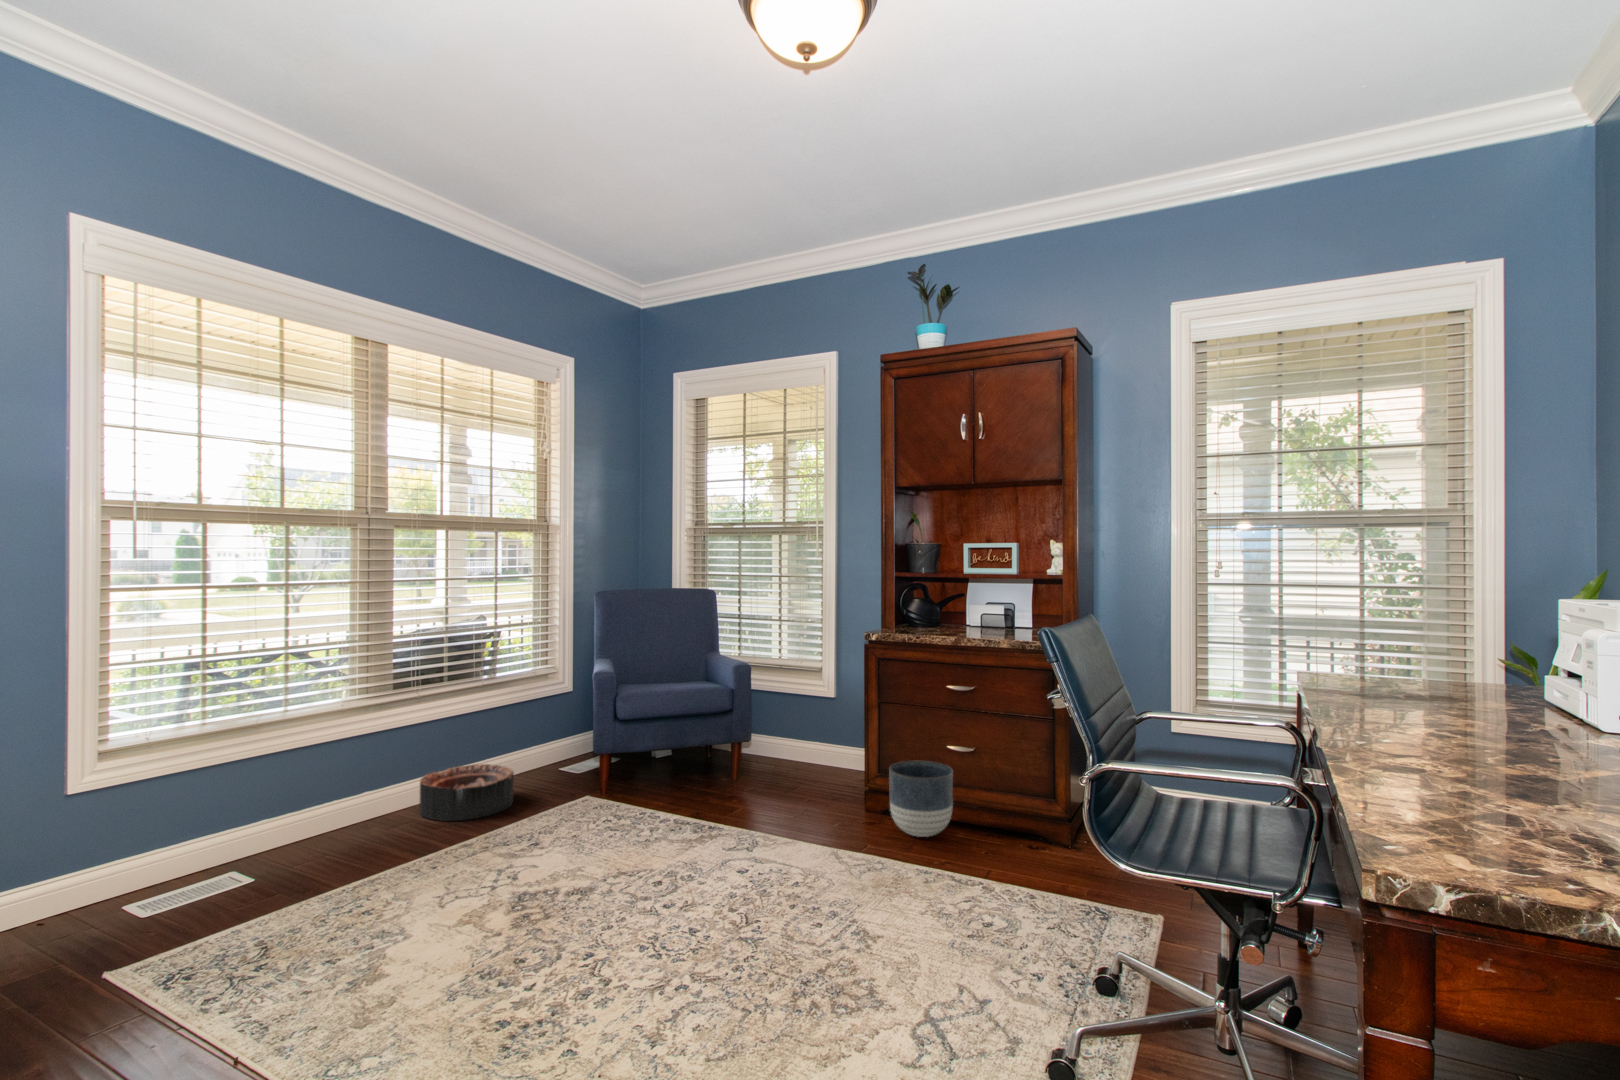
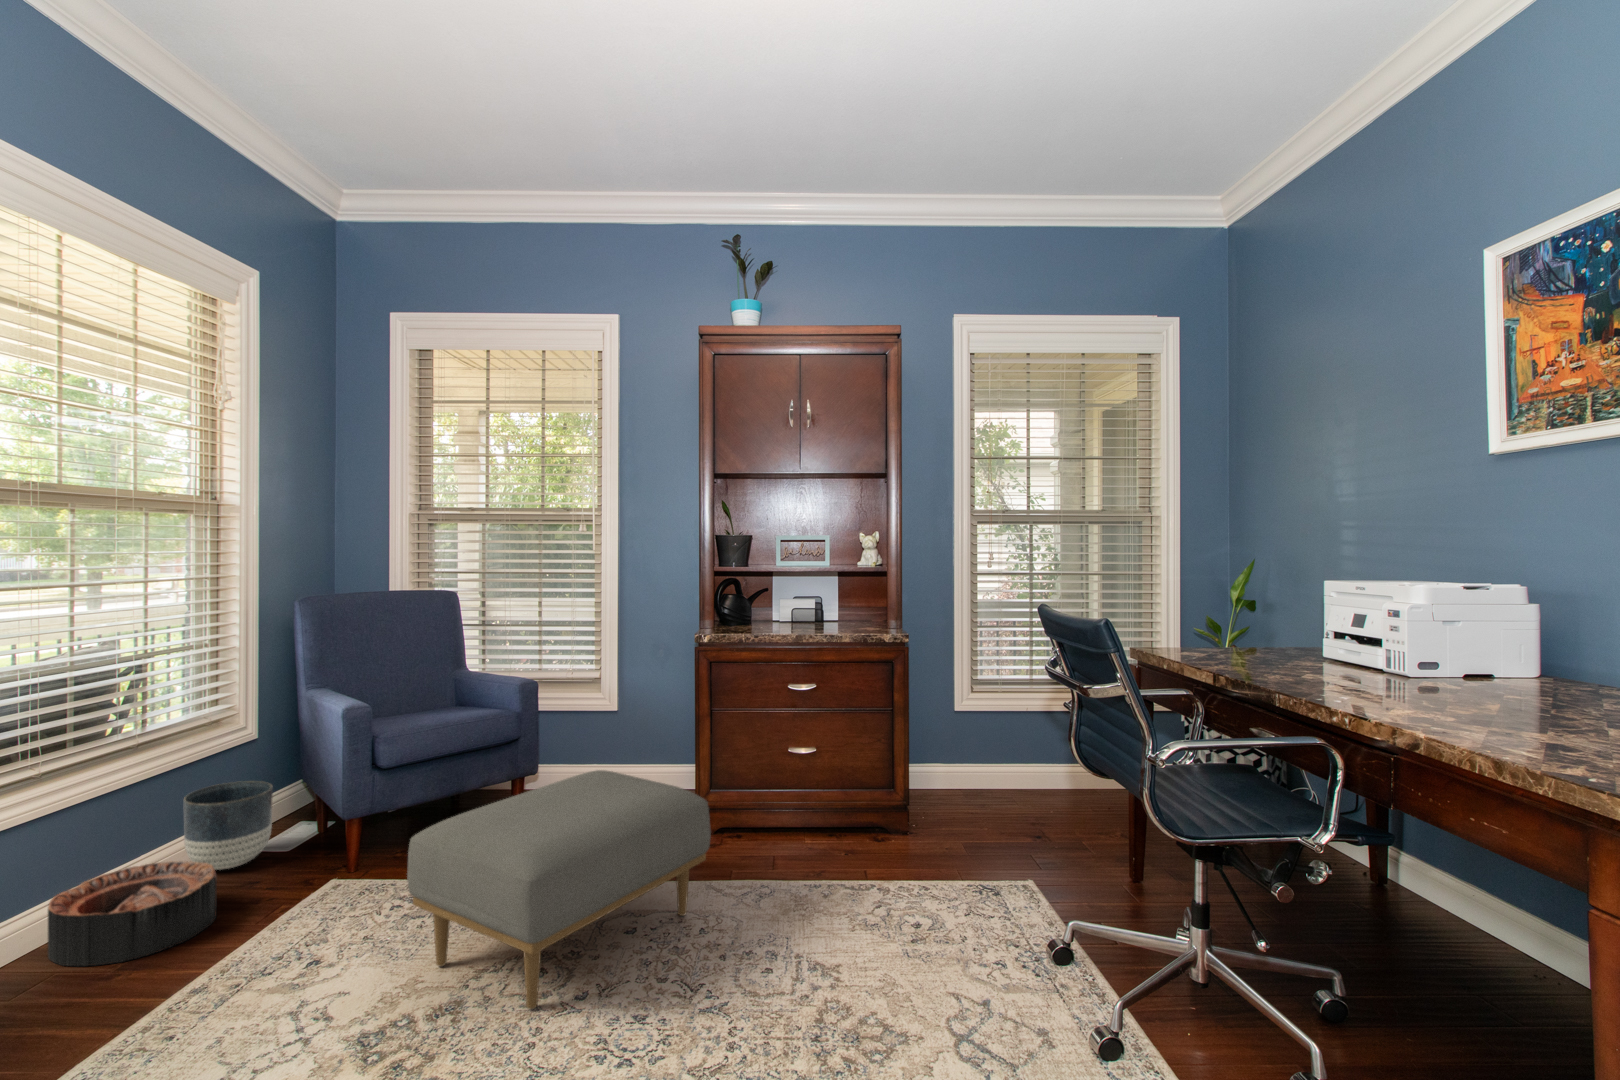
ottoman: none [582,736,814,905] -> present [407,770,711,1009]
planter: present [889,761,953,837] -> present [184,781,273,870]

